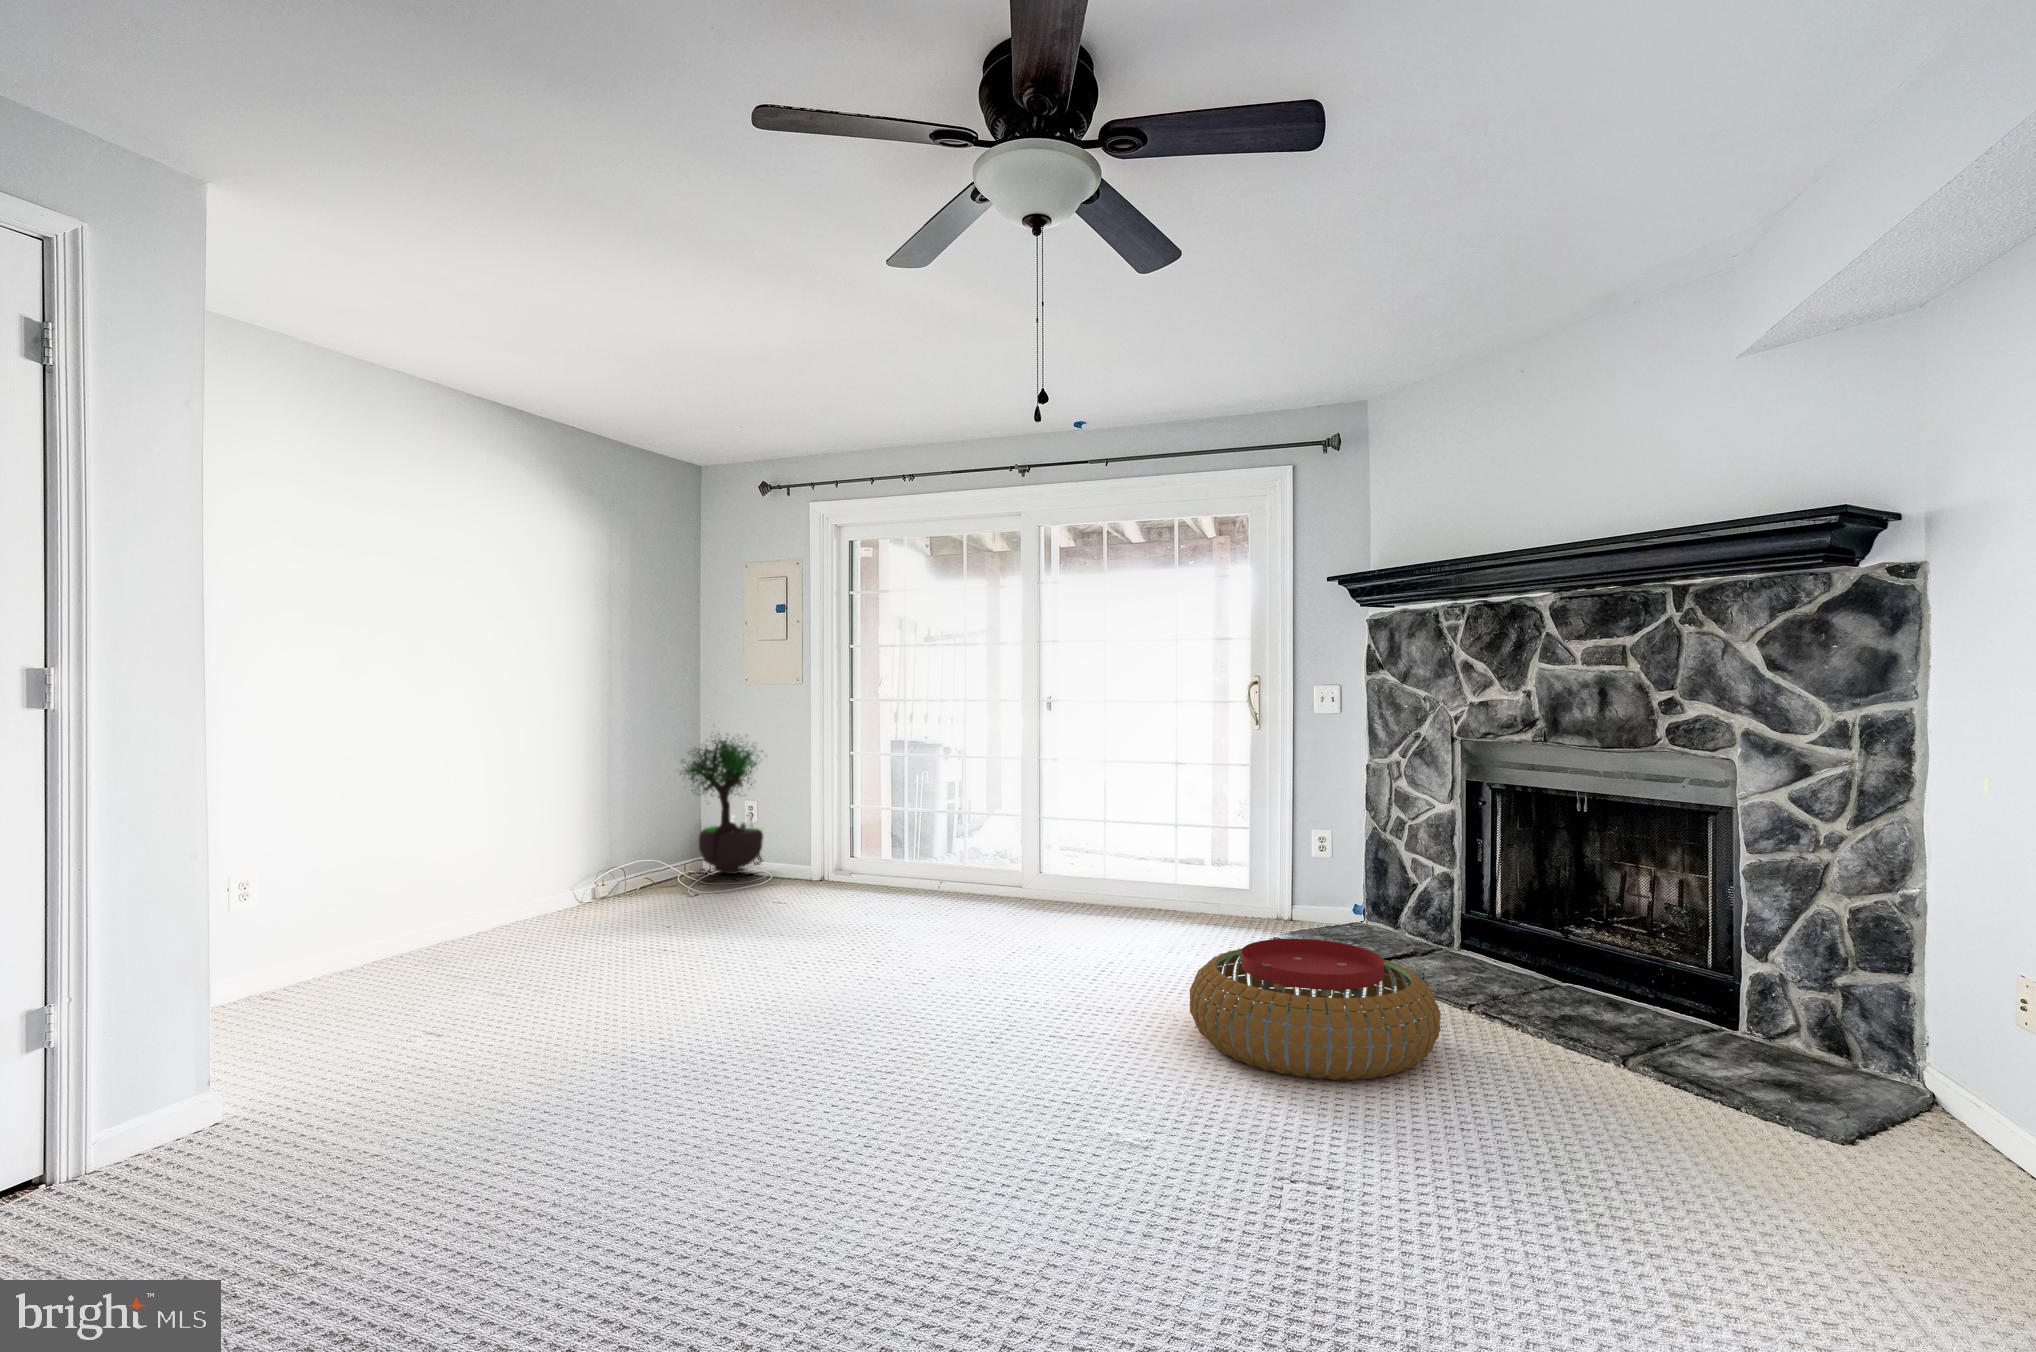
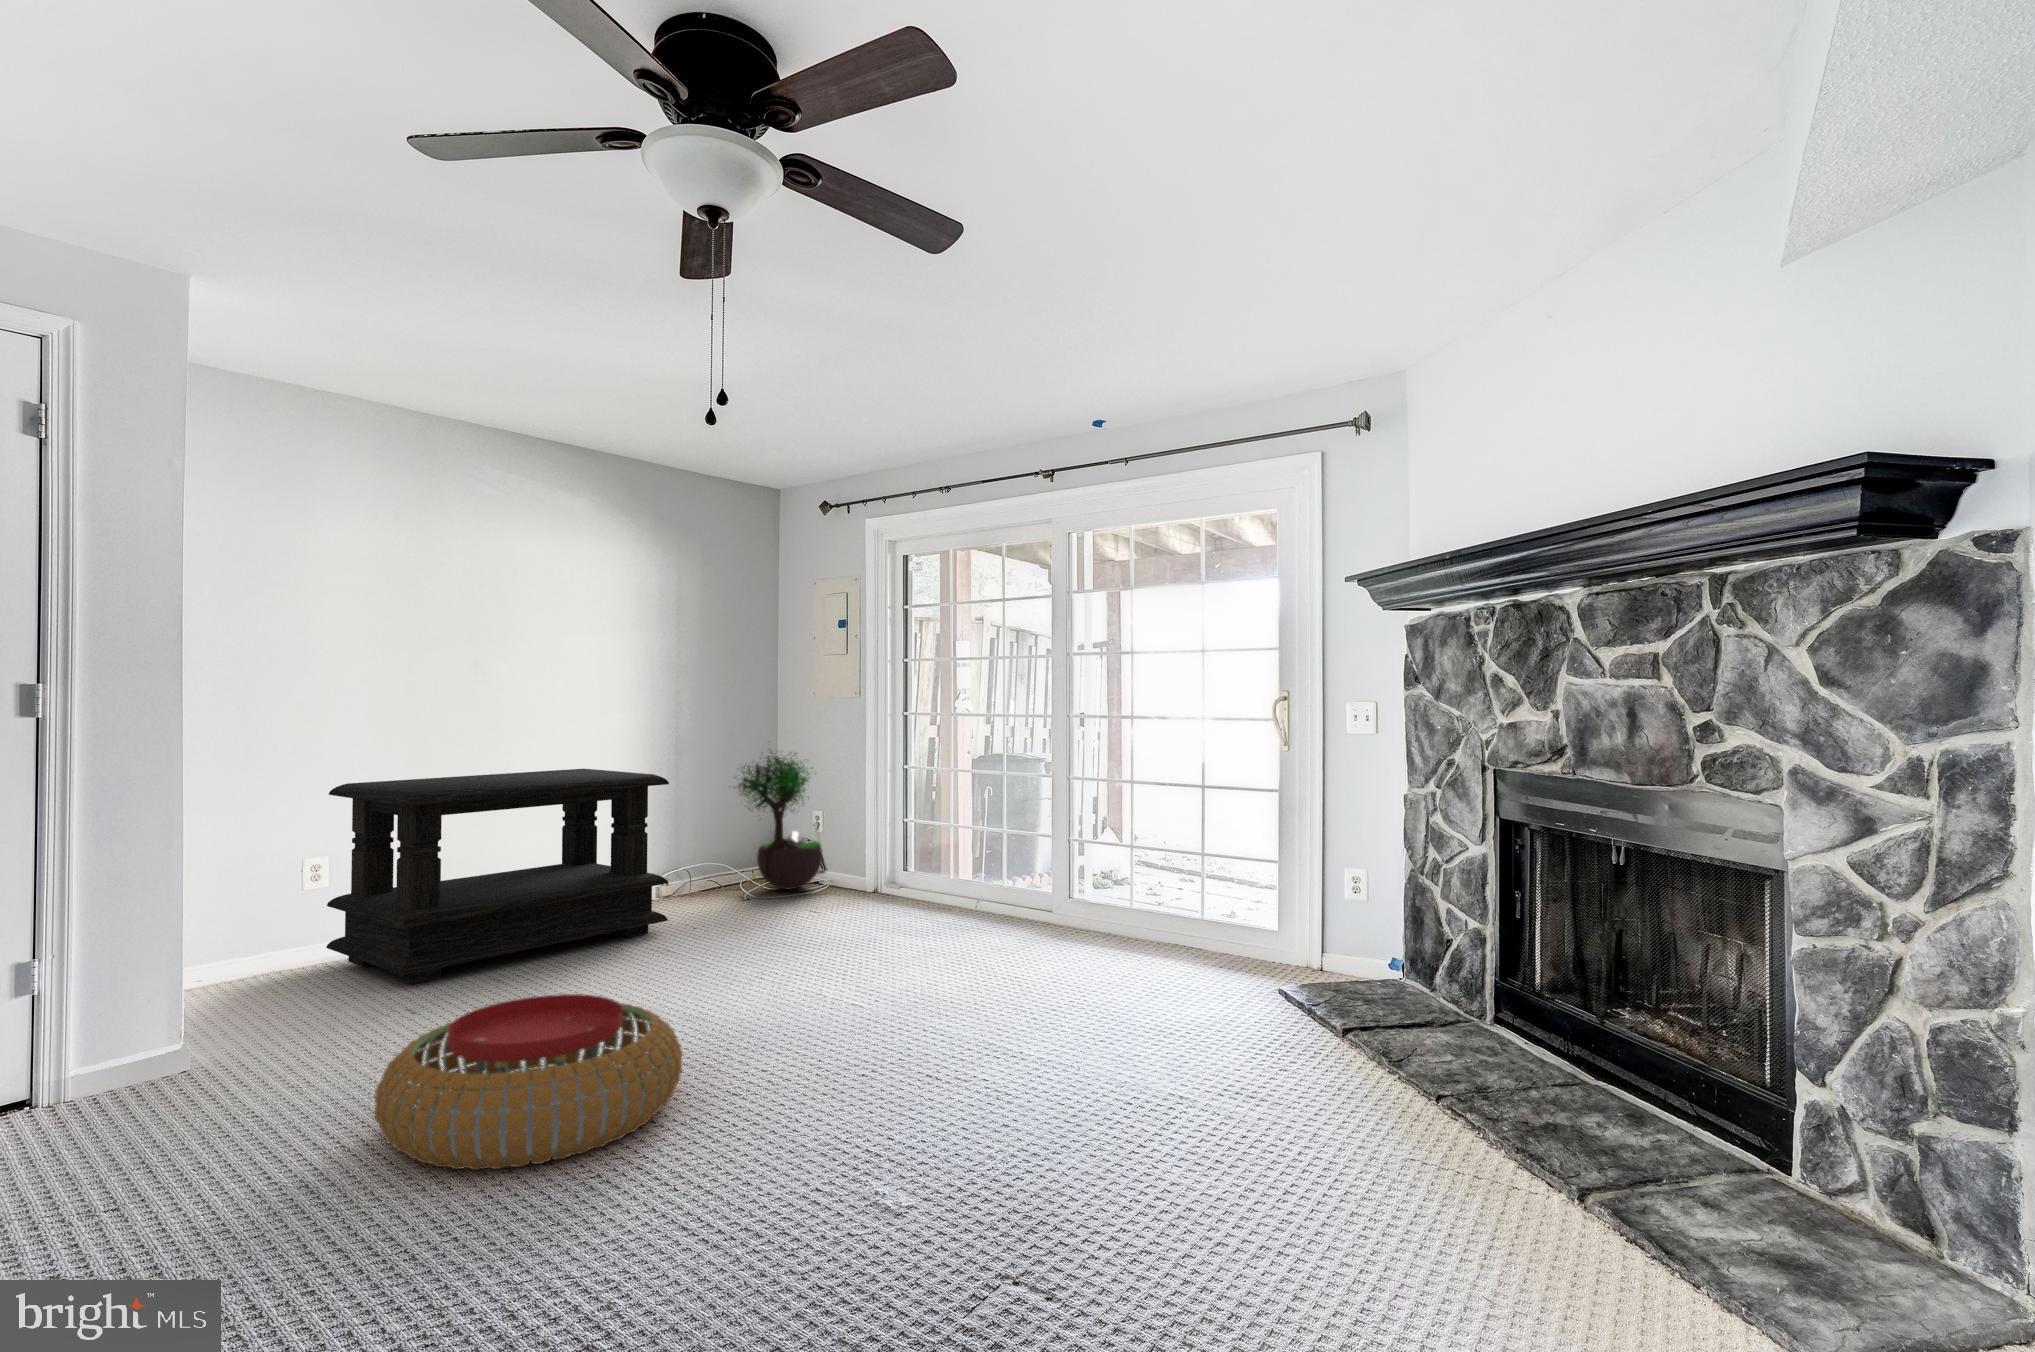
coffee table: none [291,752,653,979] -> present [326,769,669,984]
pouf: present [1190,939,1441,1080] -> present [375,994,682,1170]

